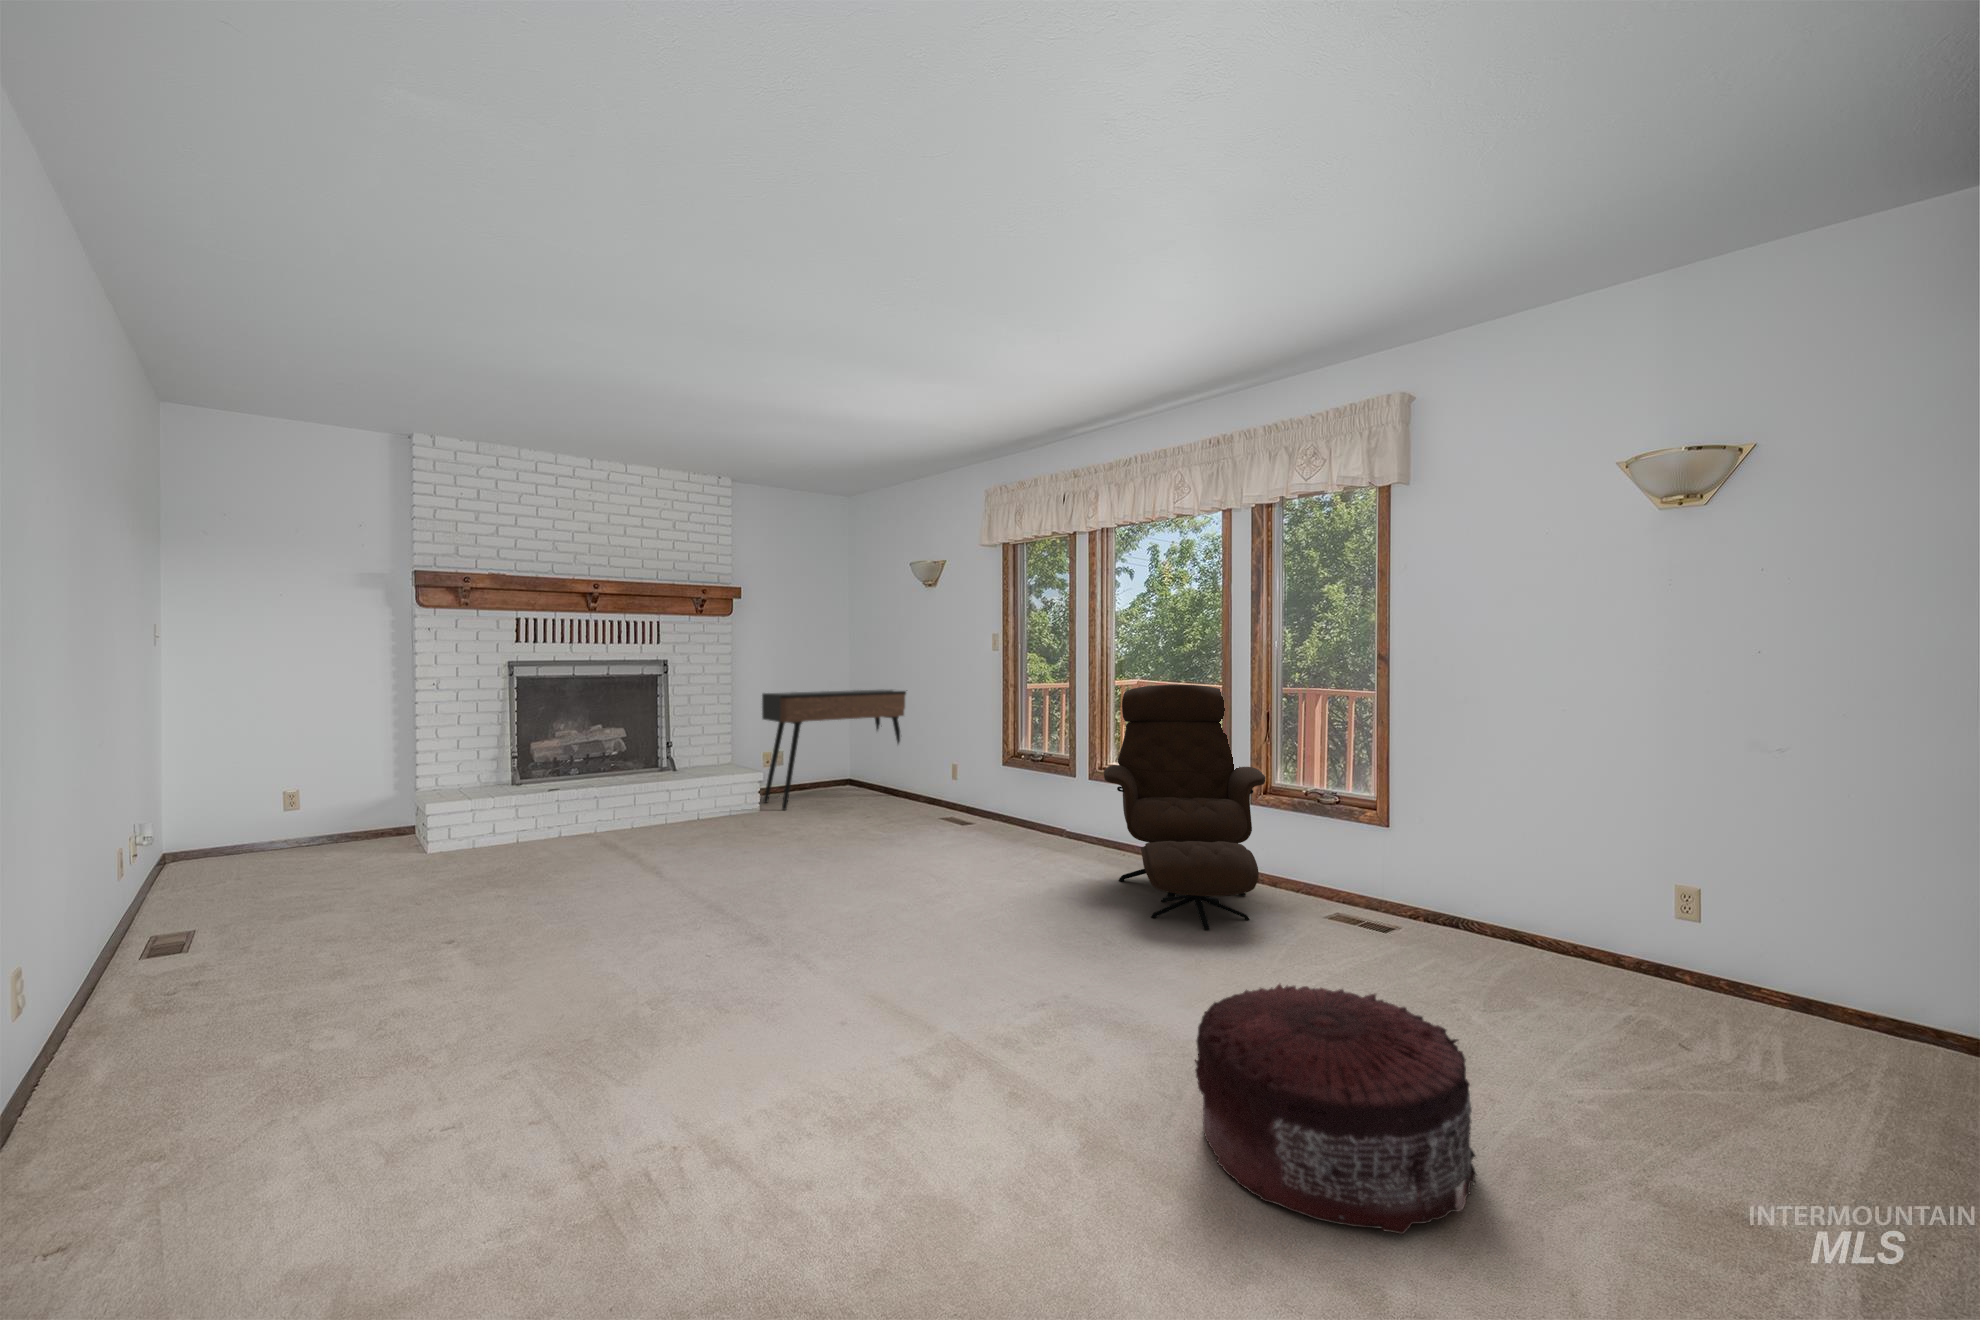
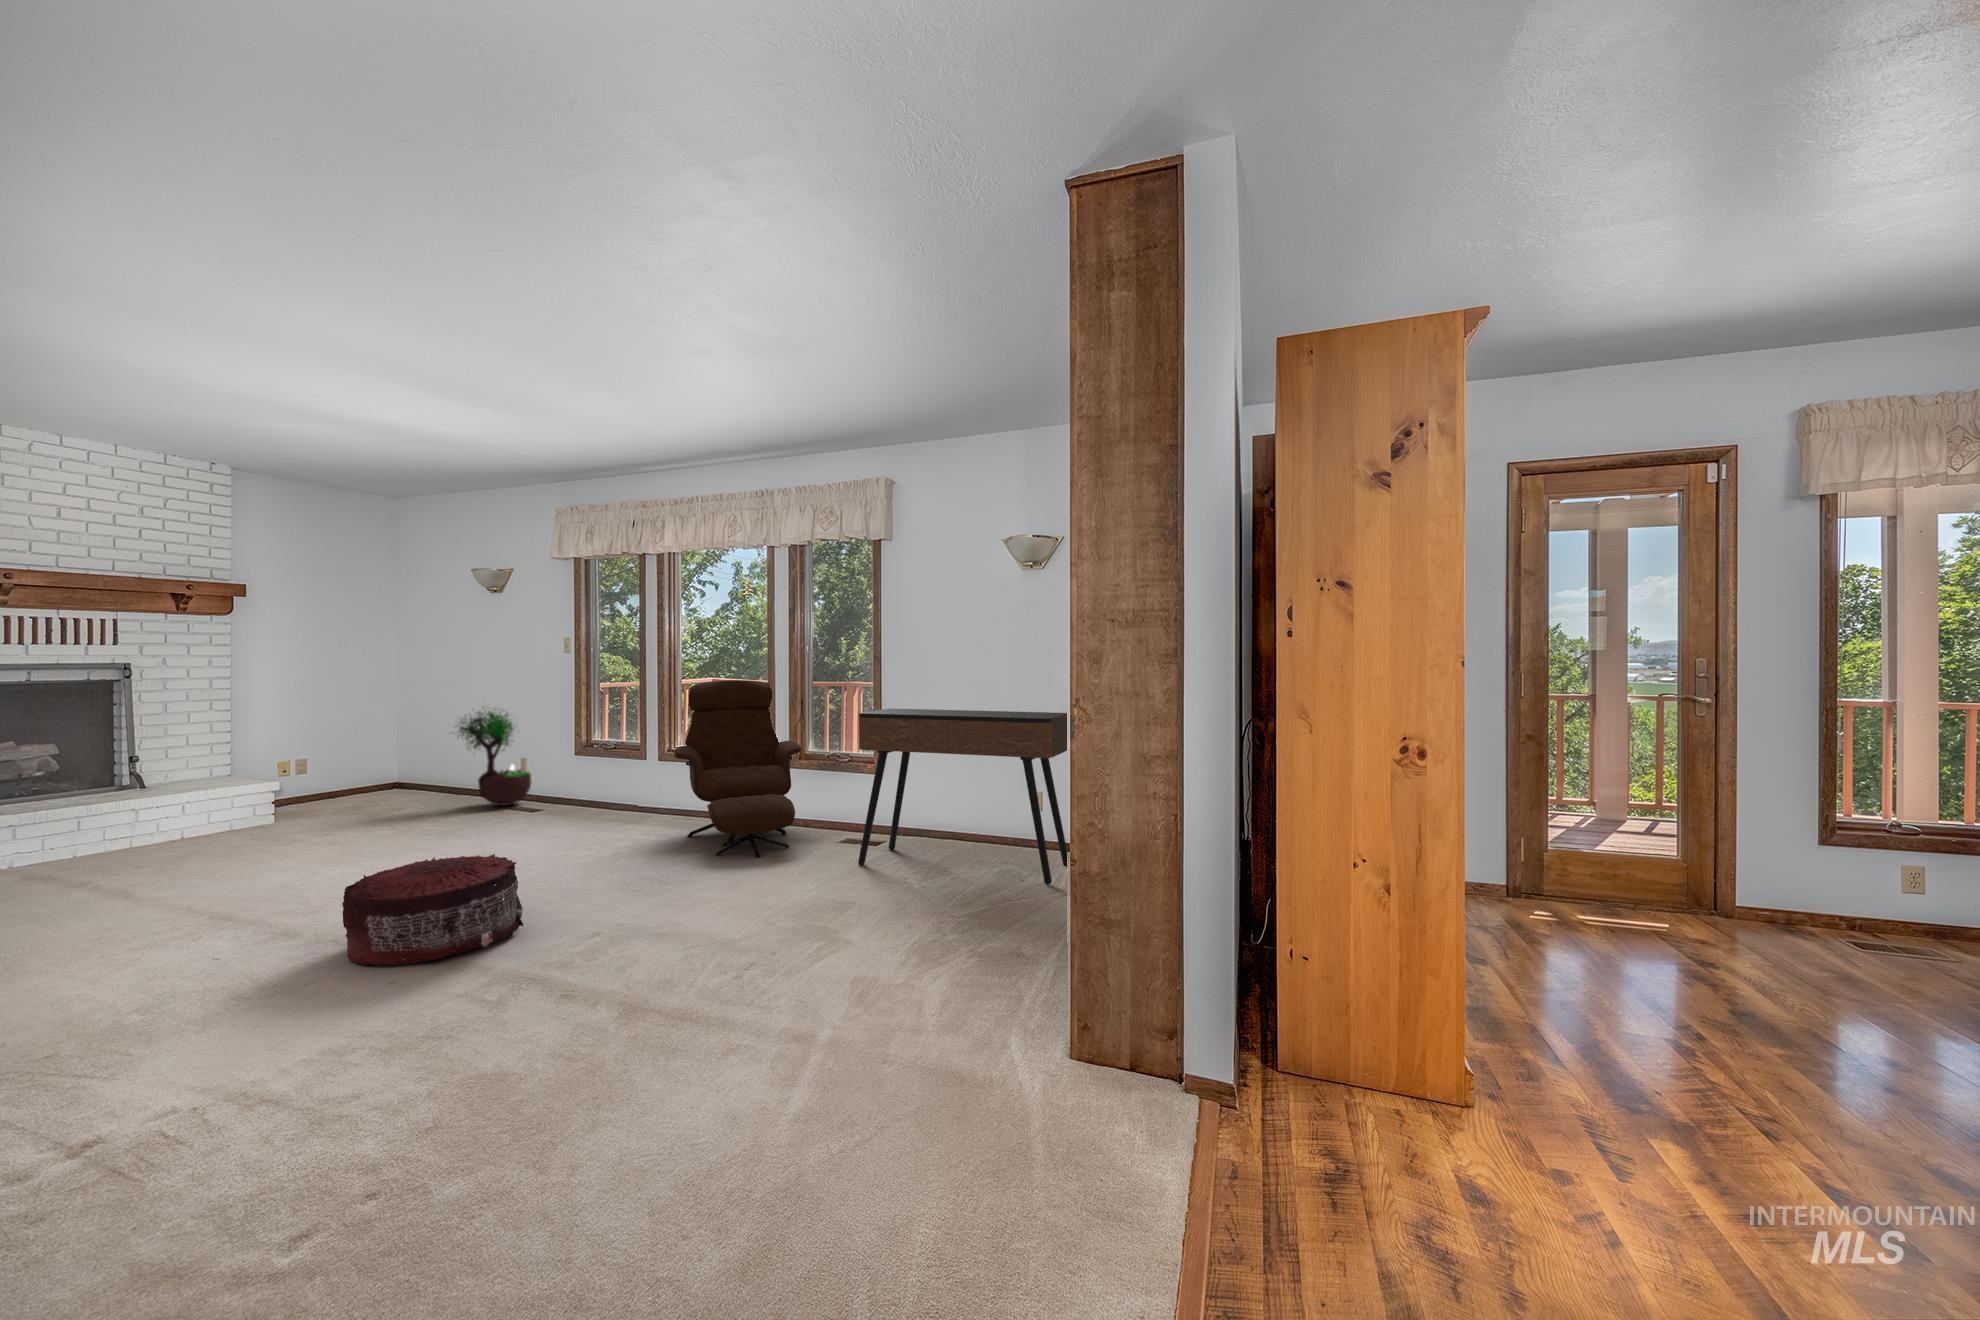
console table: present [762,690,907,810] -> present [858,708,1069,885]
potted tree: none [894,701,968,812] -> present [454,708,532,806]
pouf: present [1195,984,1476,1234] -> present [342,854,523,965]

